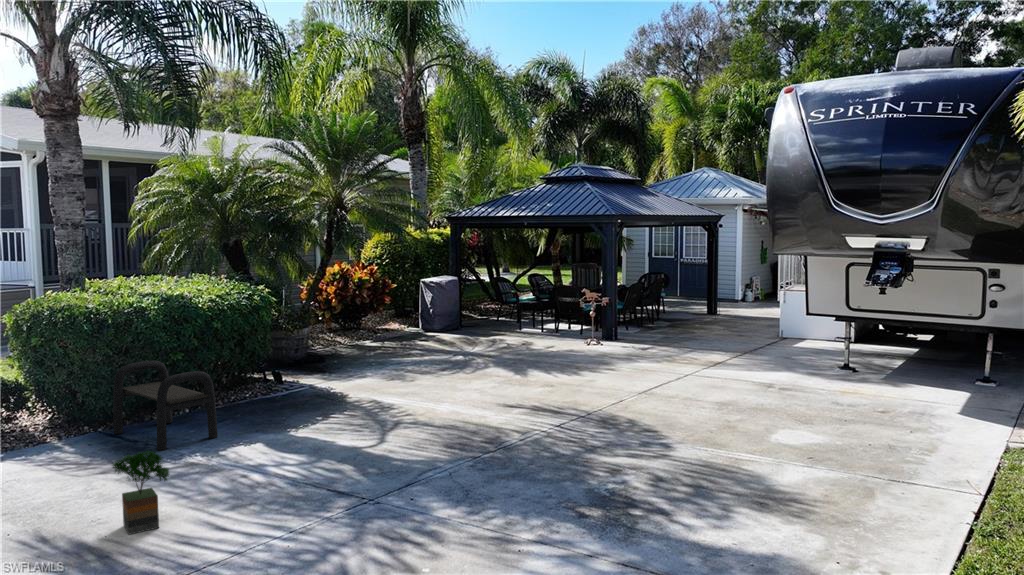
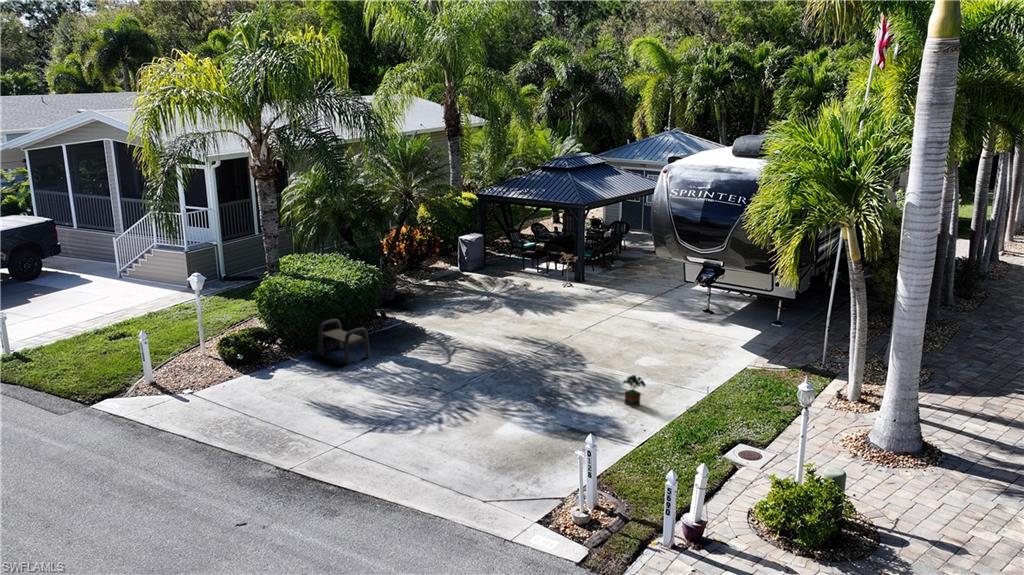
potted tree: present [112,451,169,534] -> present [623,375,646,407]

